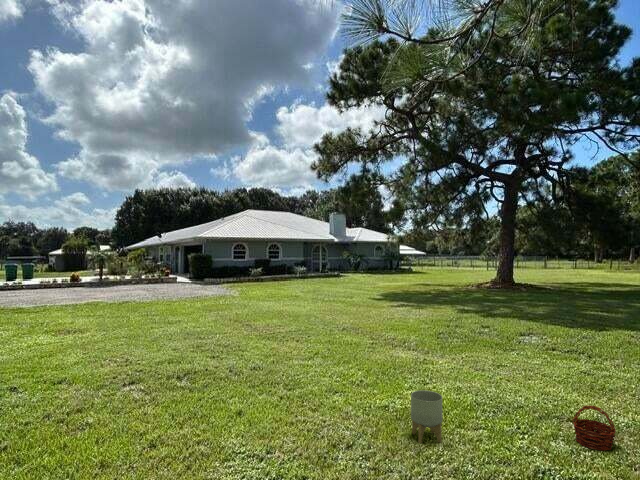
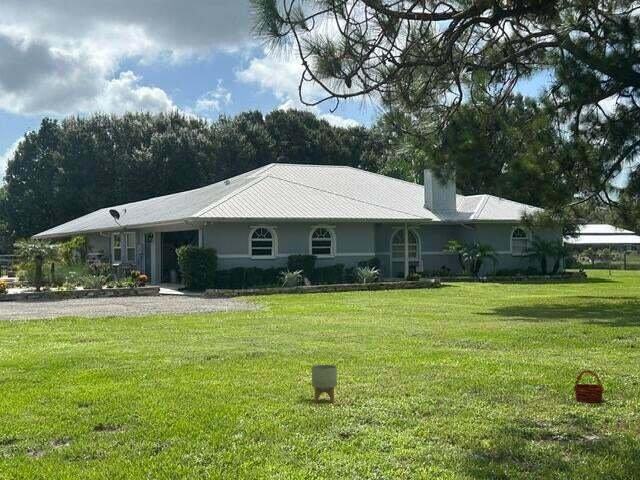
planter: present [411,390,442,444] -> present [312,365,337,403]

